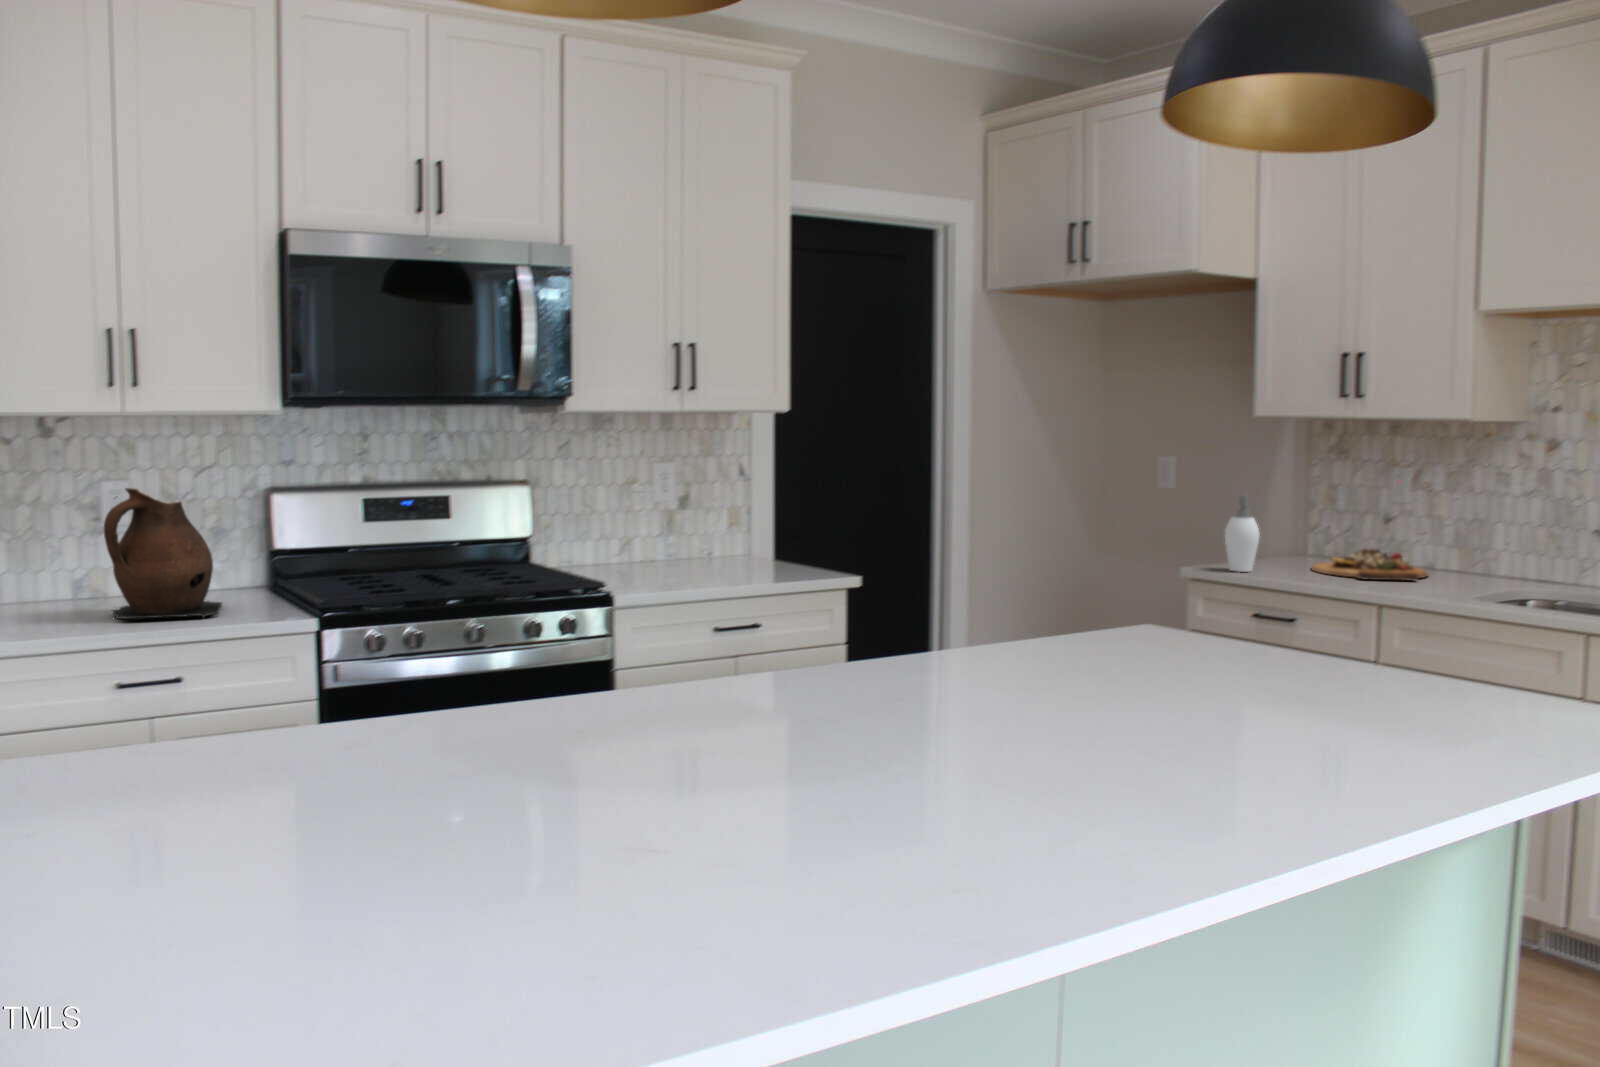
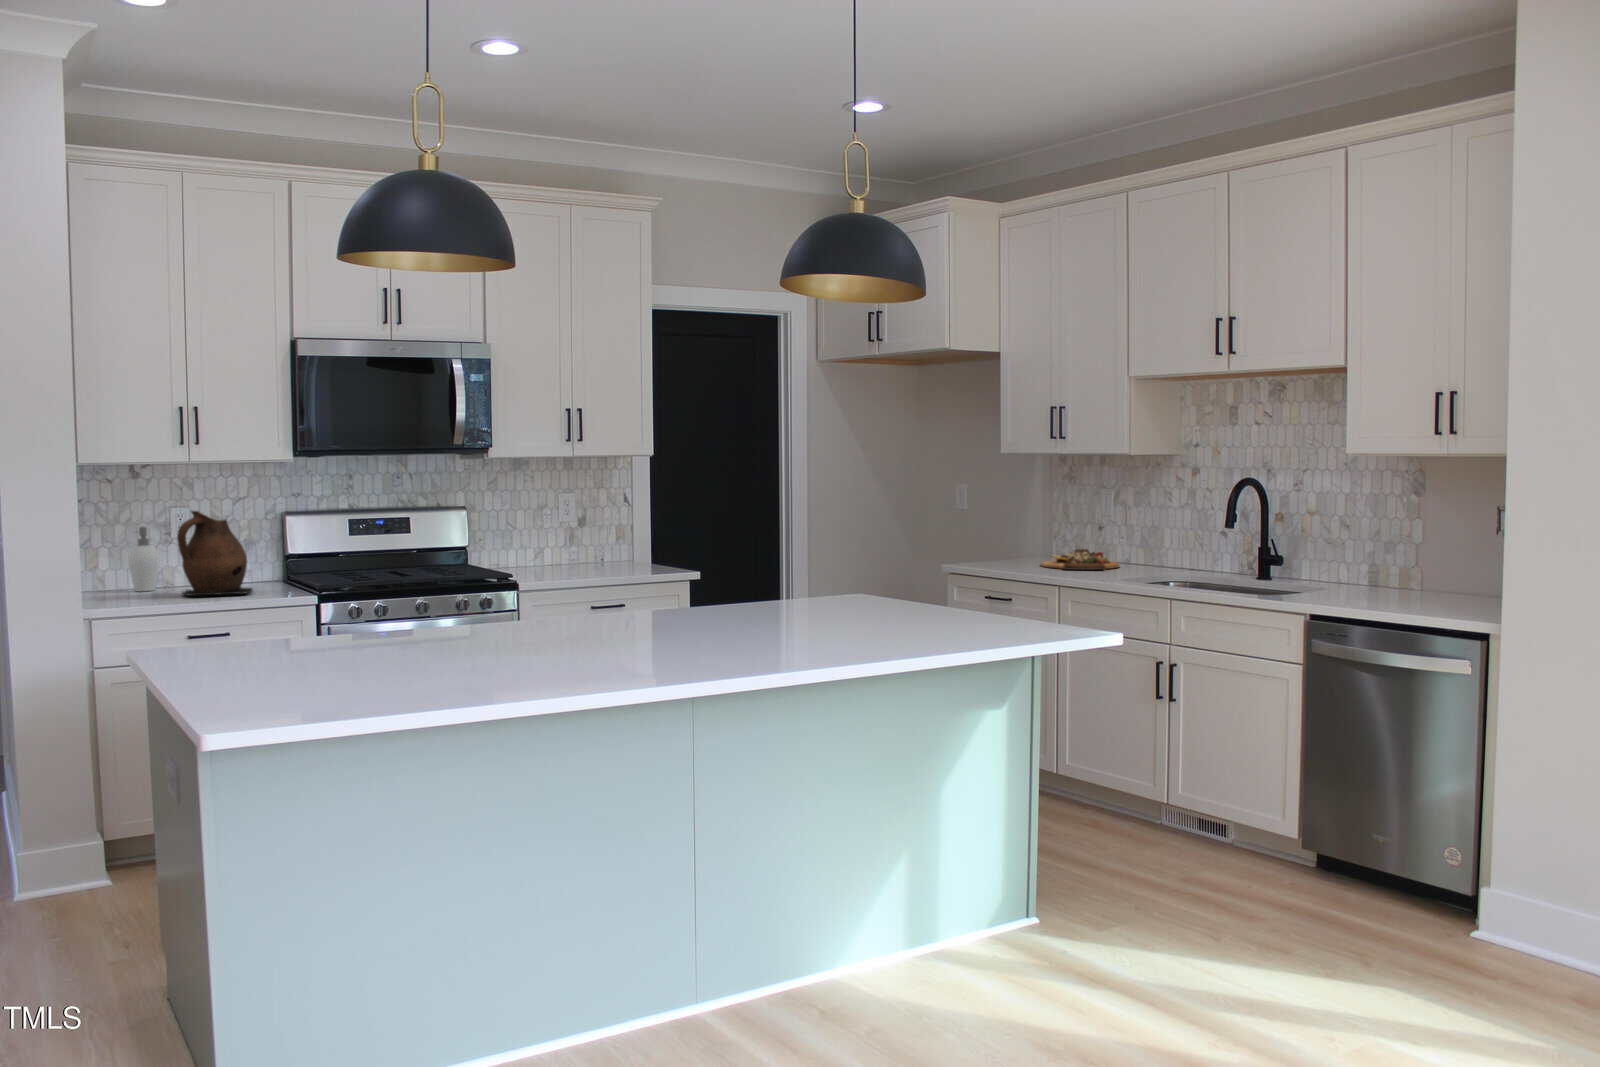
soap dispenser: present [1225,495,1260,572] -> present [128,527,159,591]

